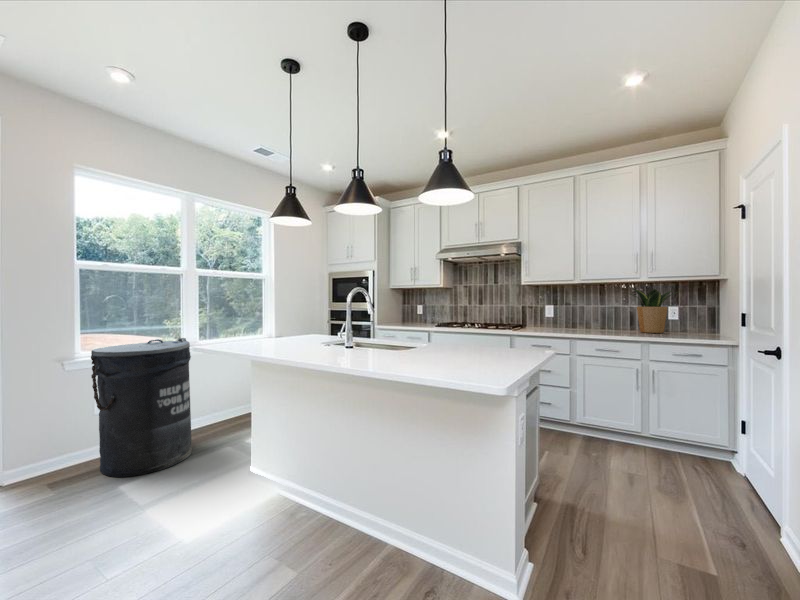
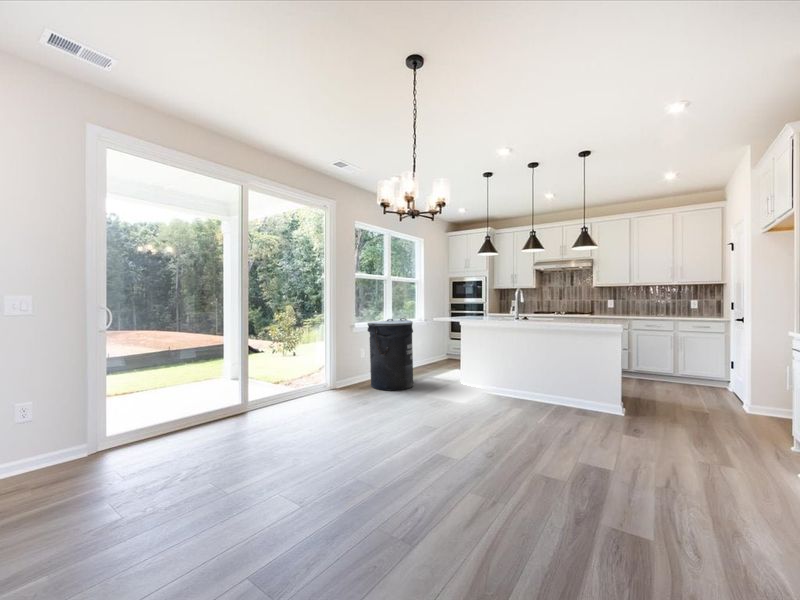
potted plant: present [631,289,675,333] -> none [664,289,699,316]

